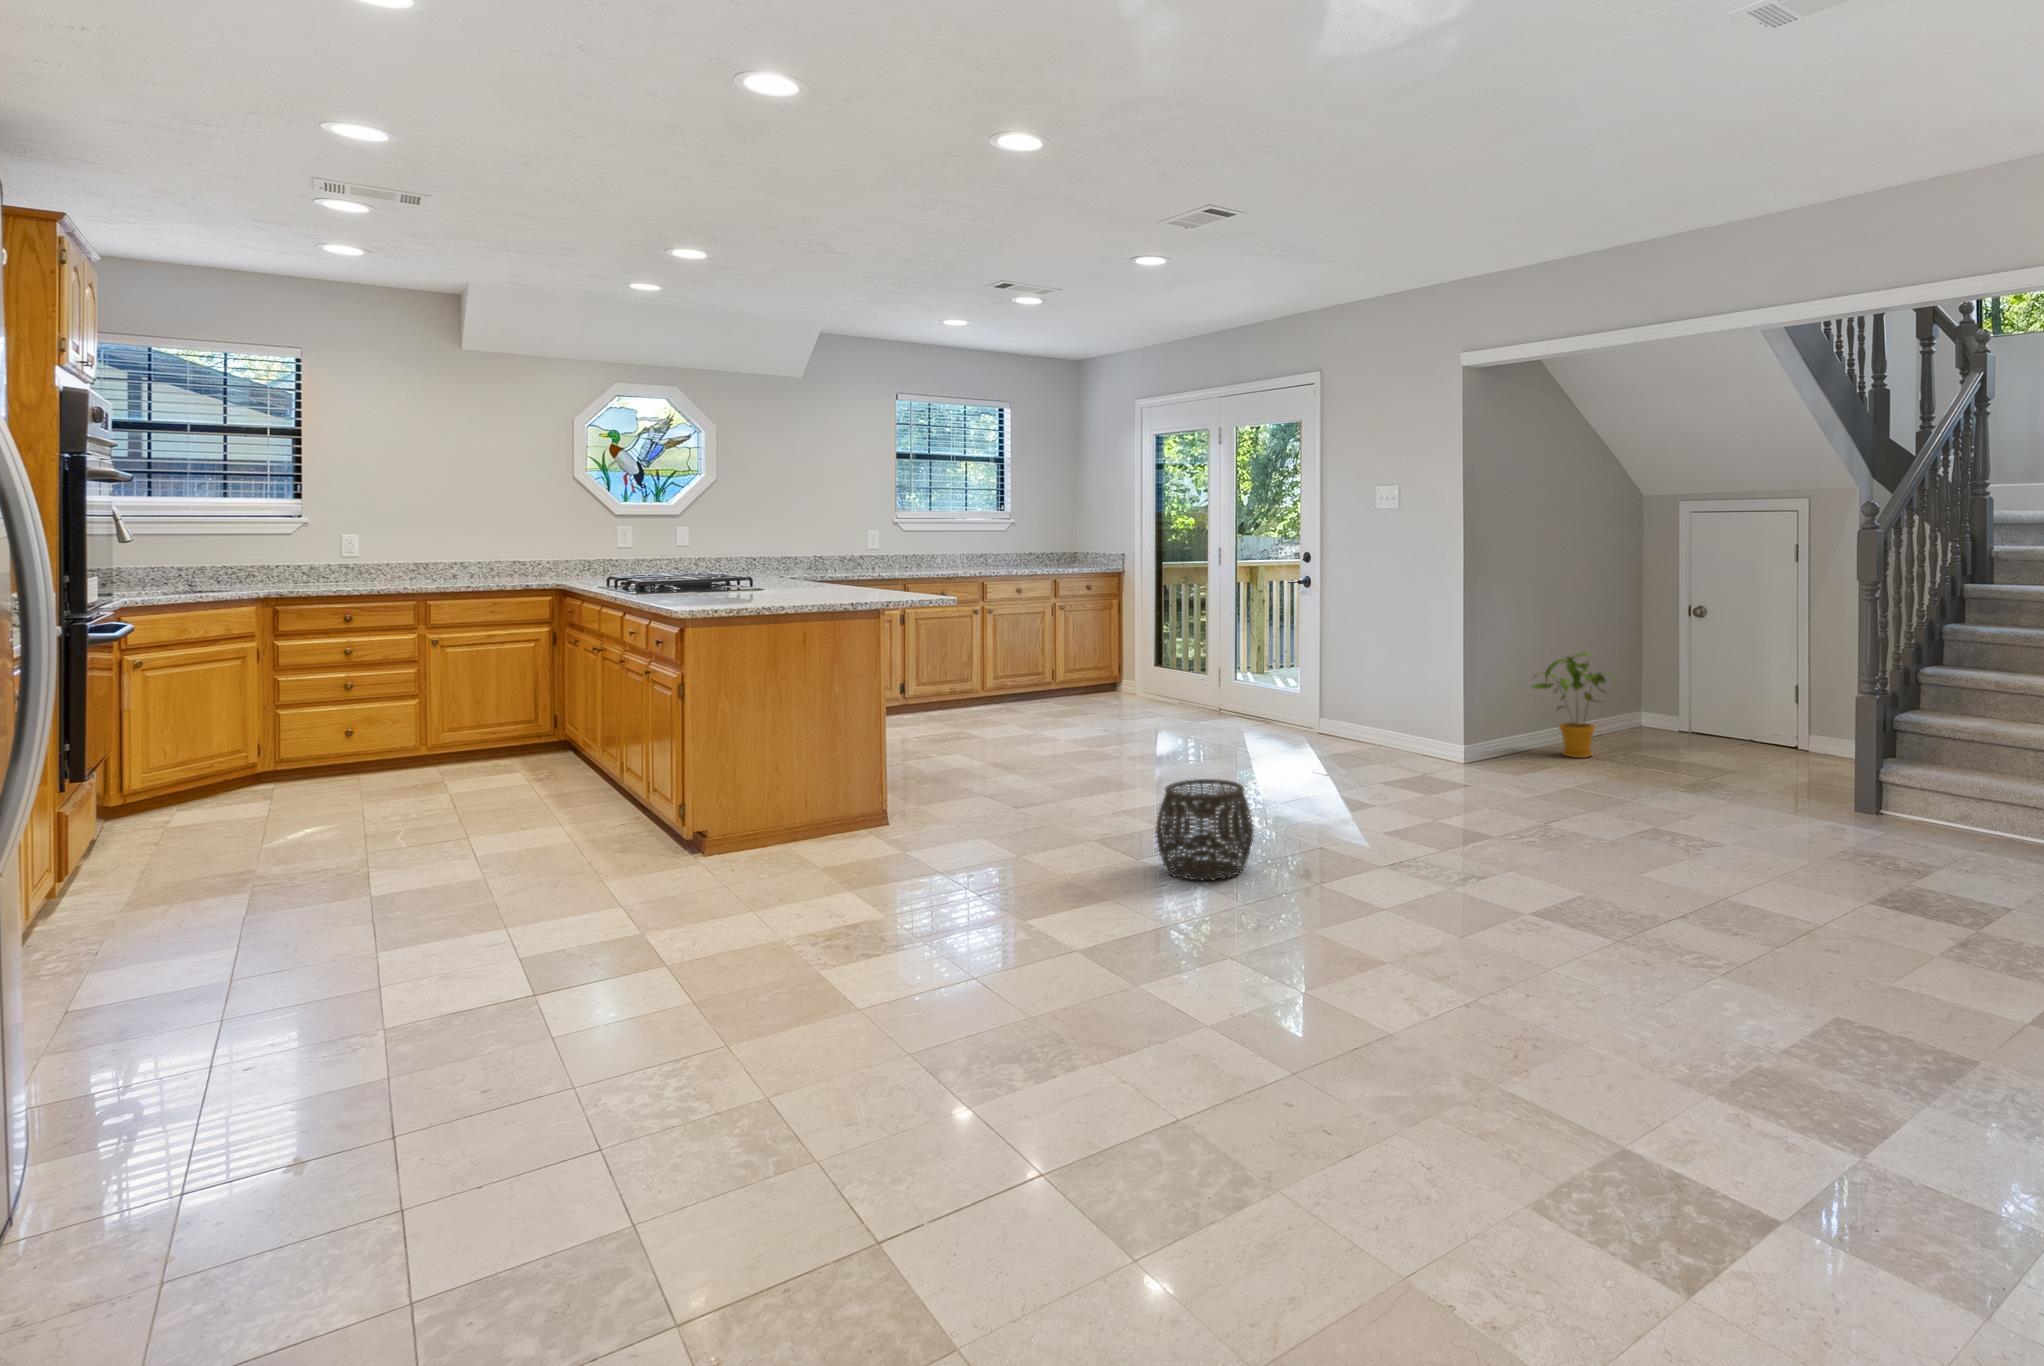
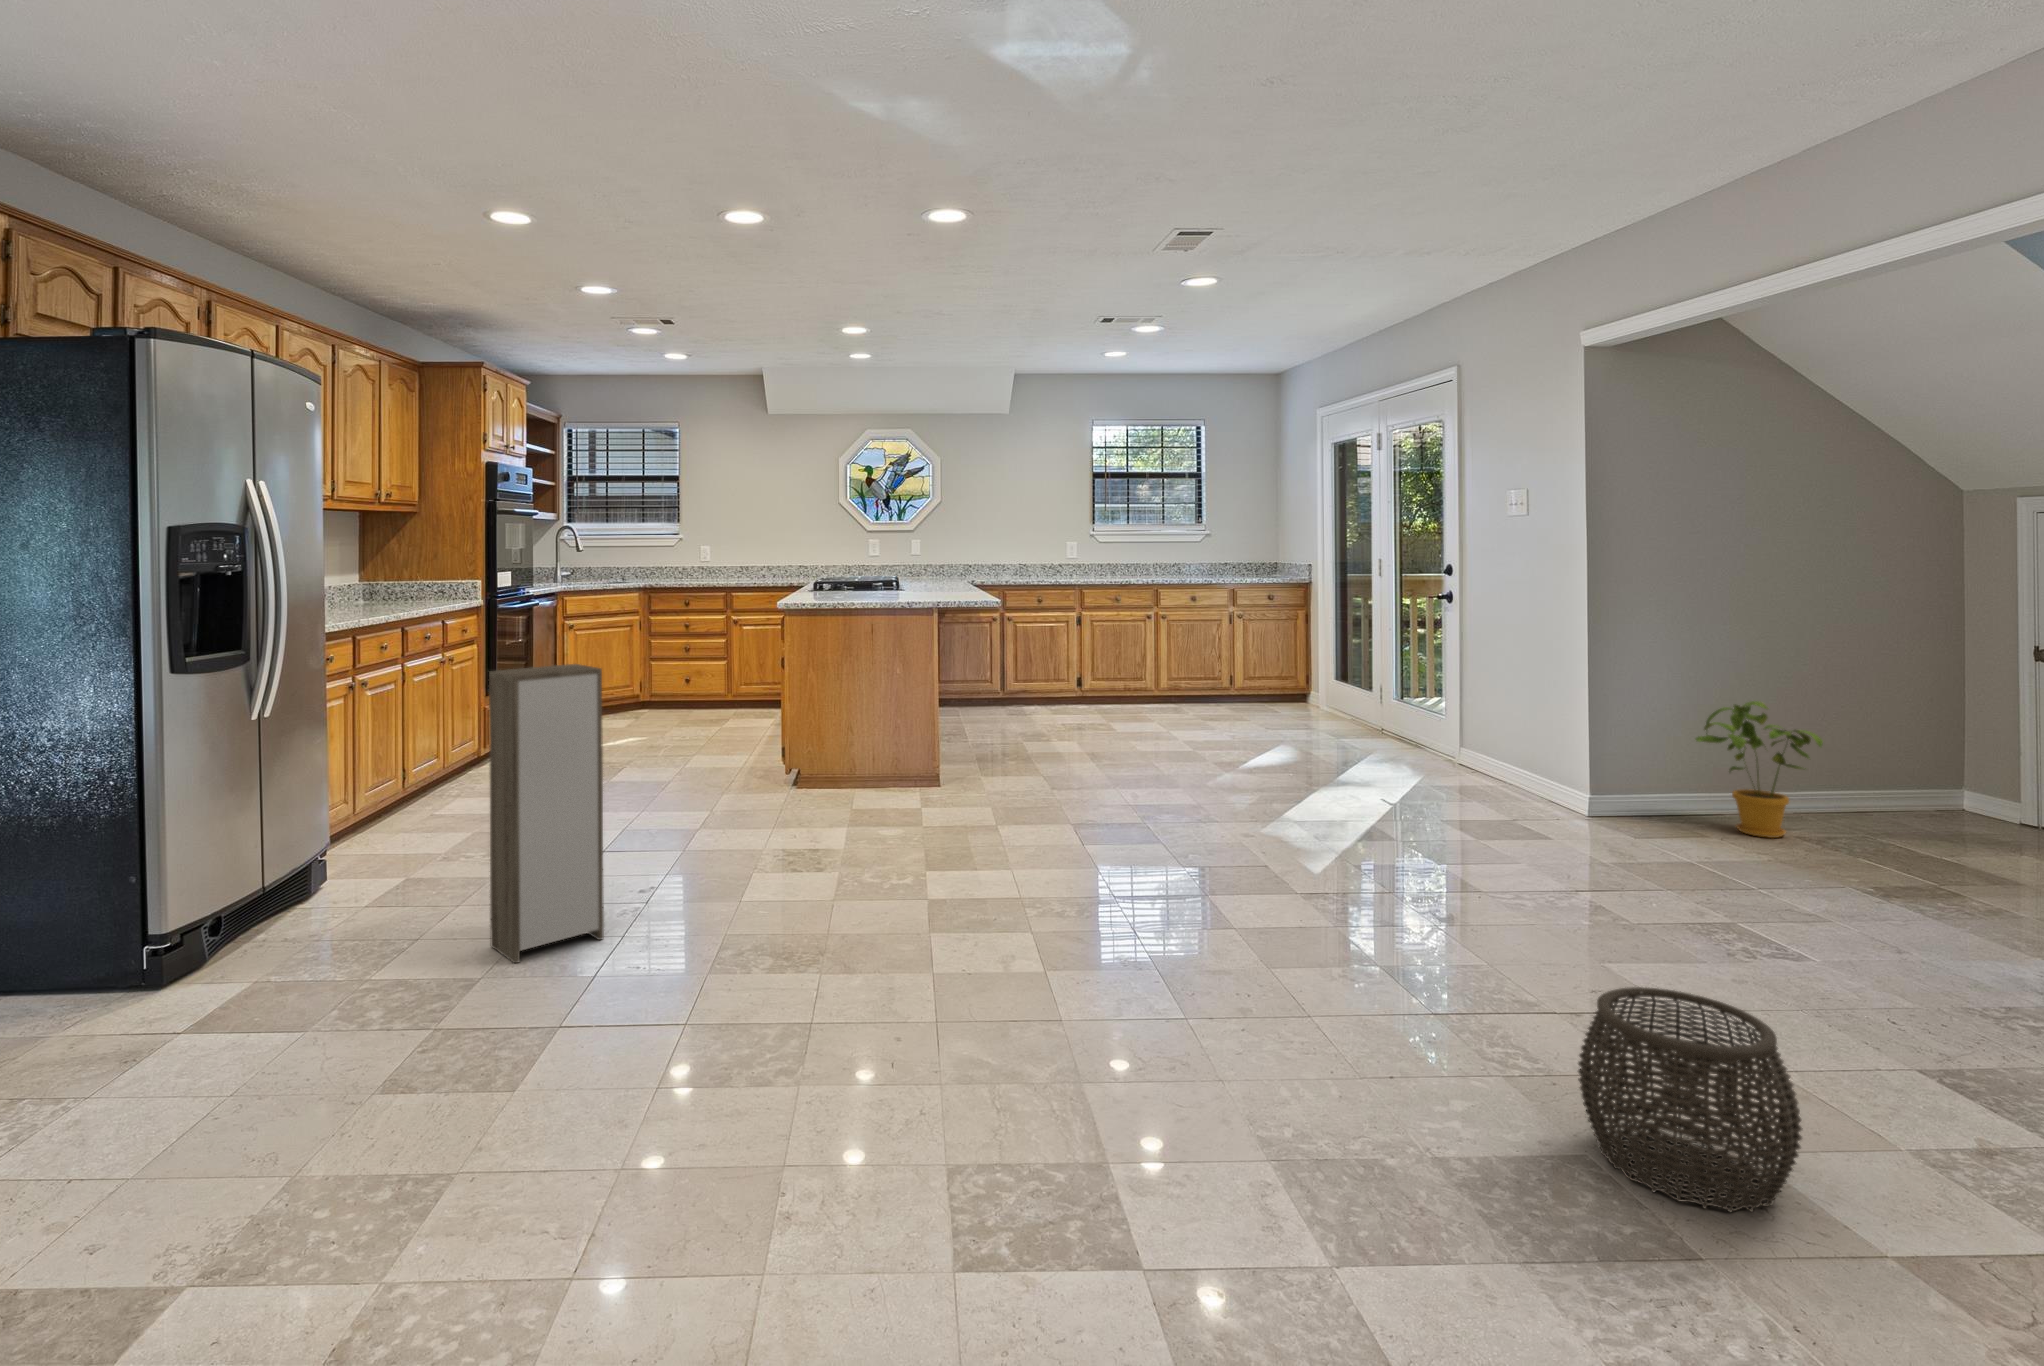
storage cabinet: none [594,692,758,1126] -> present [489,664,604,963]
woven basket: present [1156,779,1254,881] -> present [1578,987,1802,1212]

